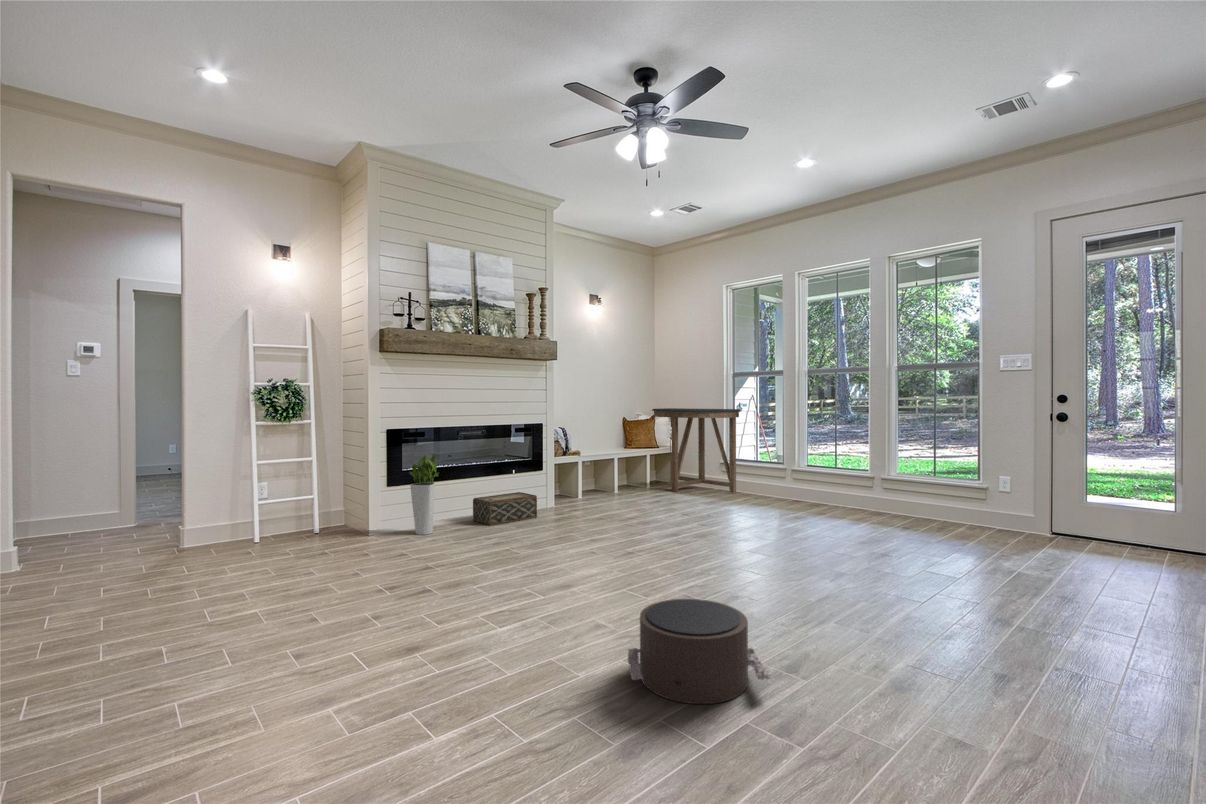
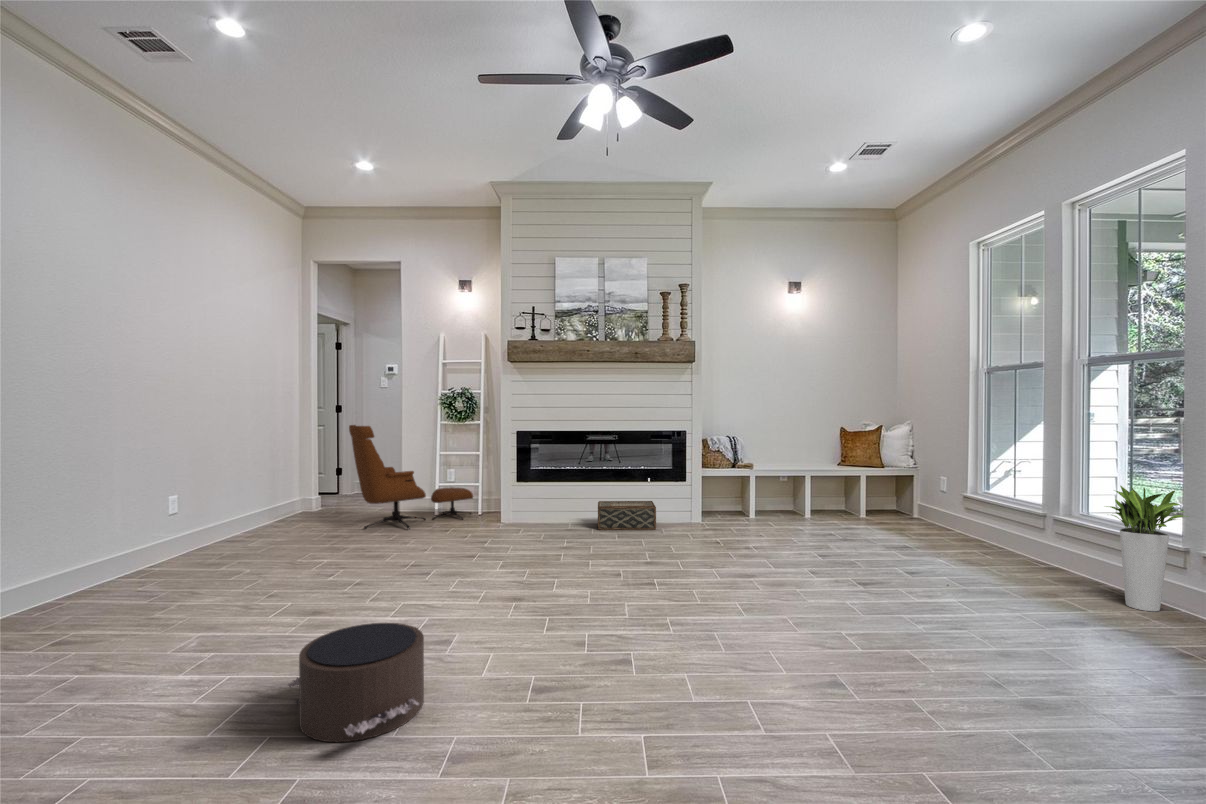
console table: present [652,408,740,493] -> none [867,416,980,539]
lounge chair: none [166,428,315,571] -> present [349,425,473,529]
planter: present [409,454,439,535] -> present [1106,486,1183,611]

